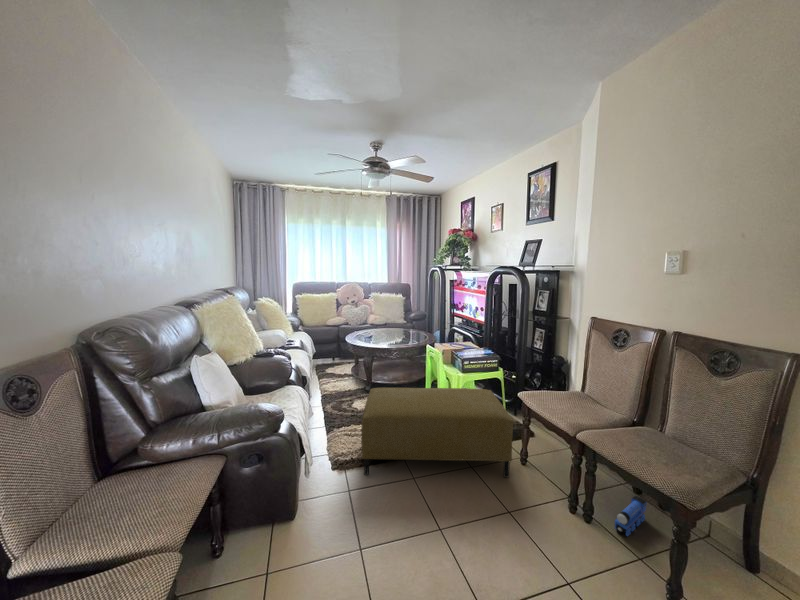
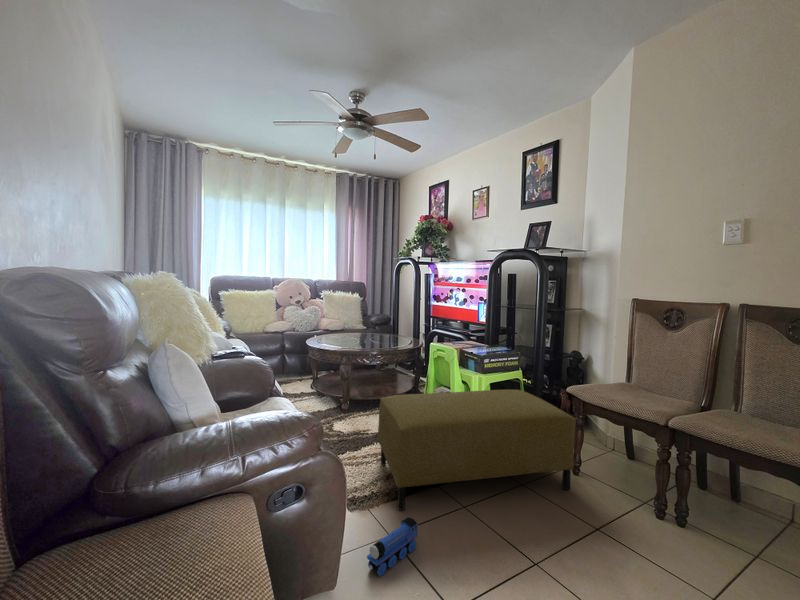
toy train: present [615,496,647,536] -> present [367,517,418,576]

